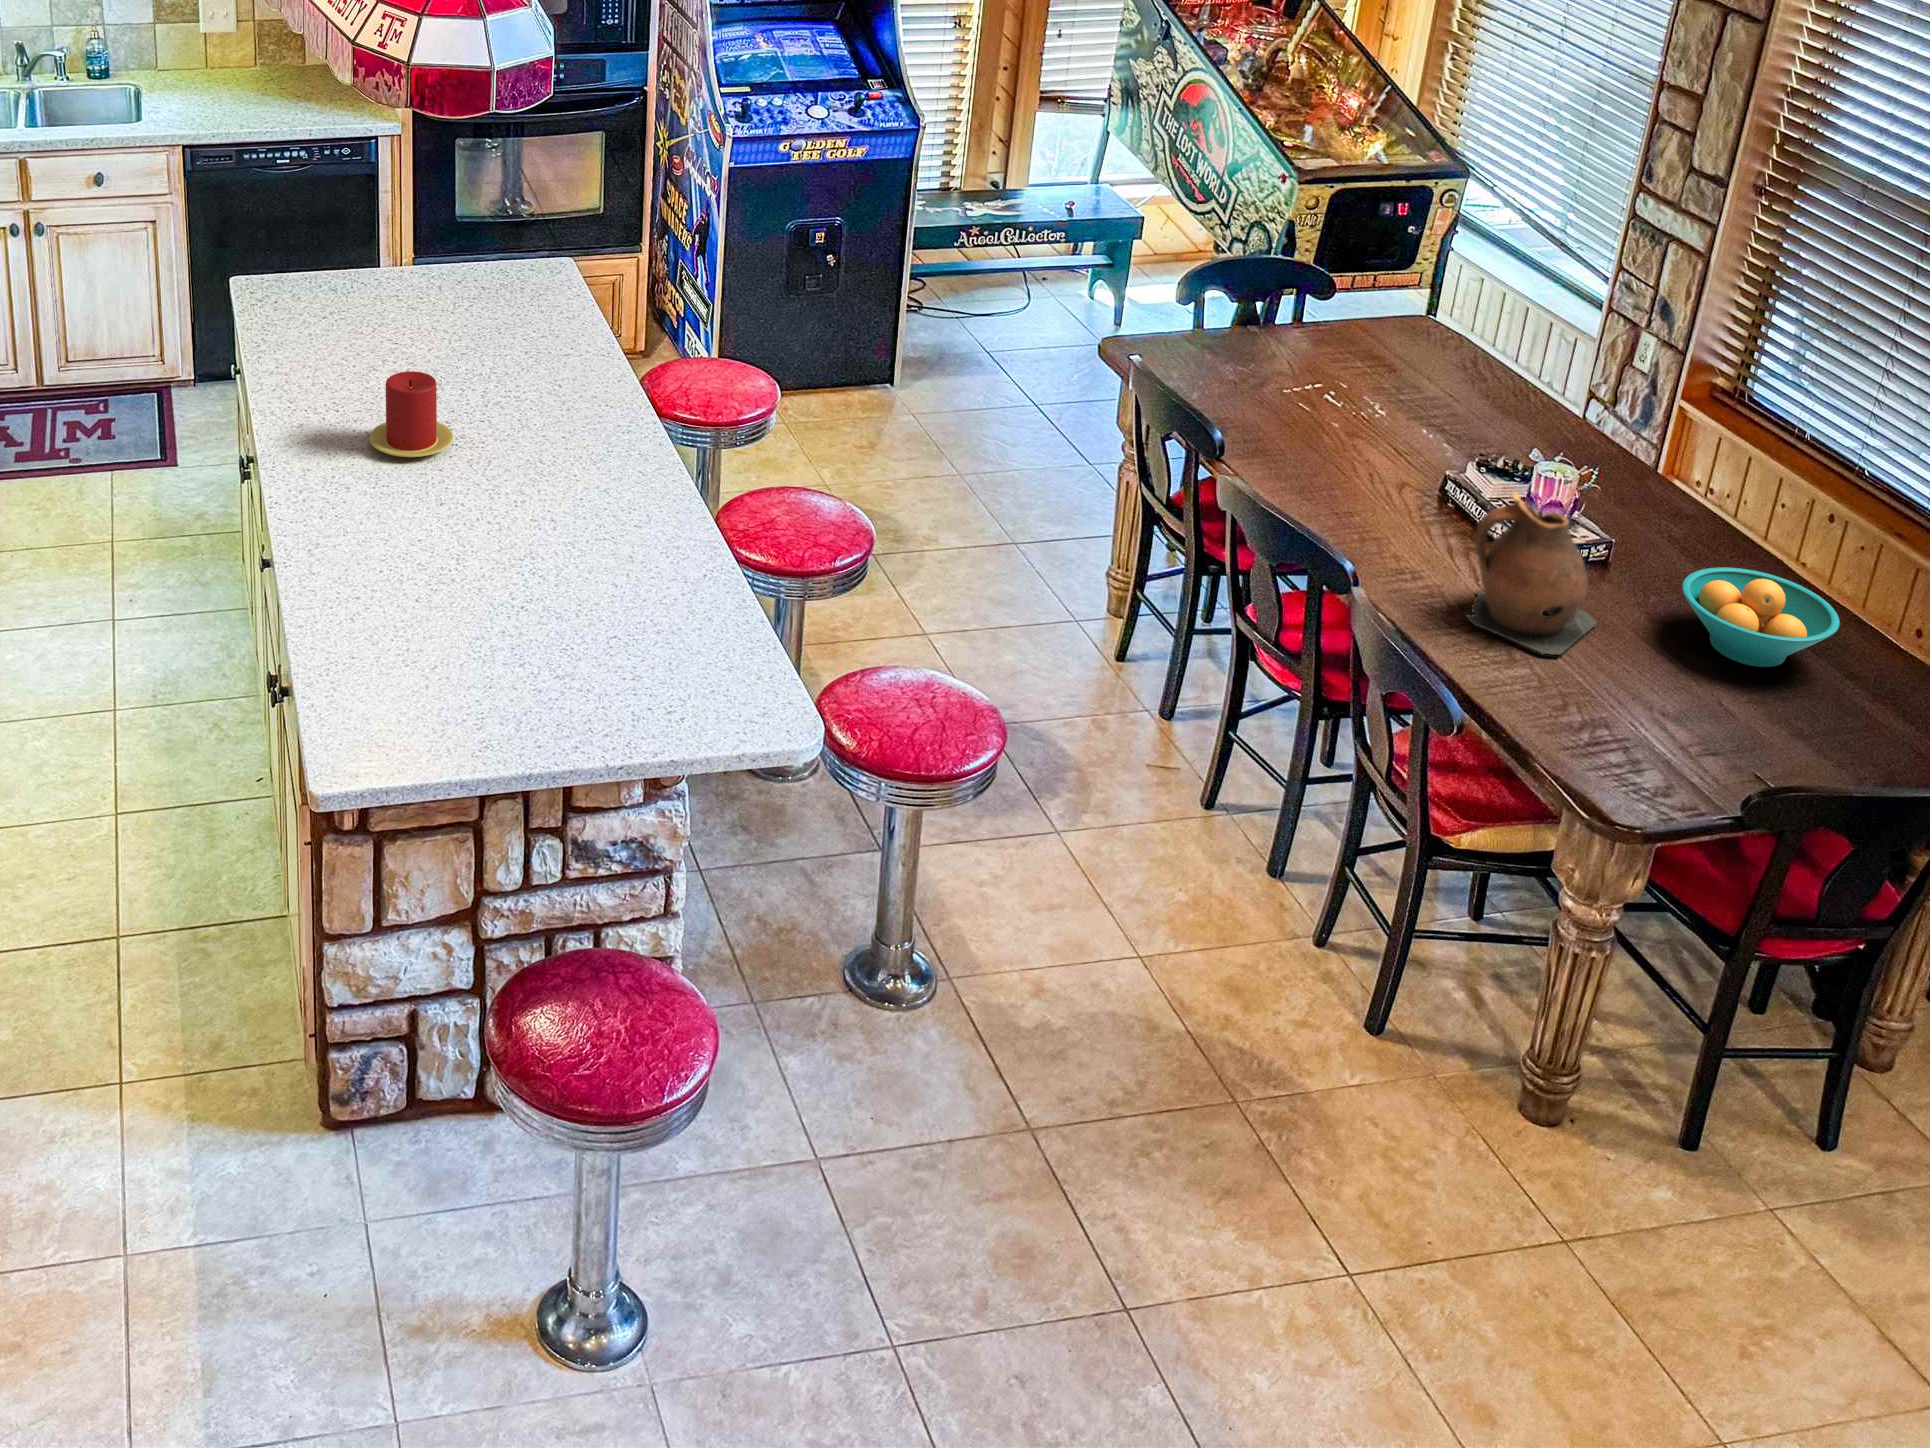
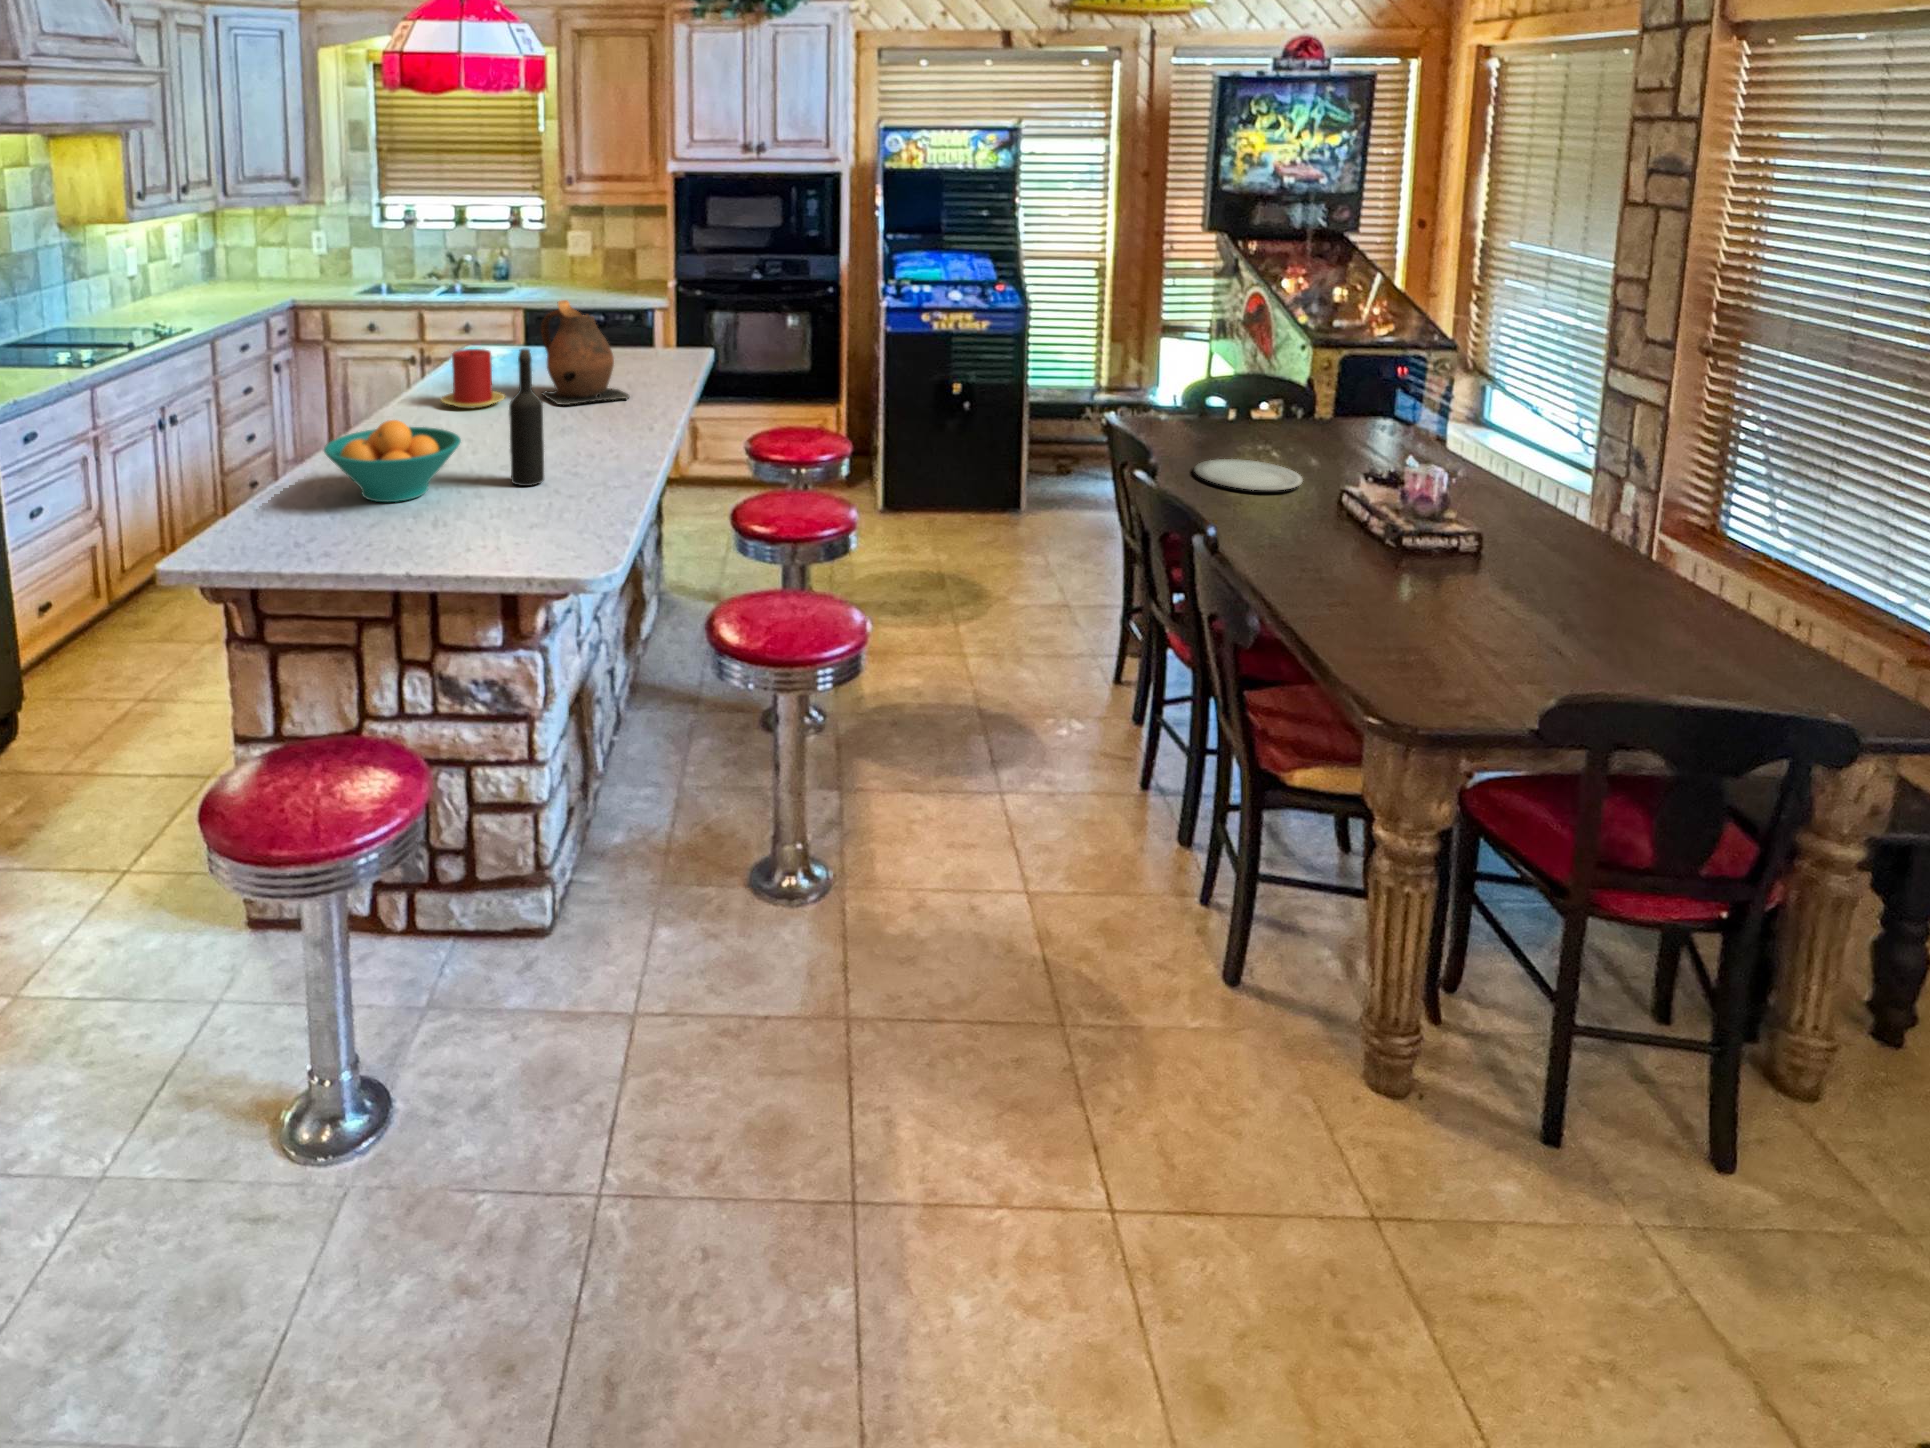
plate: none [1269,418,1393,474] -> present [1194,459,1303,490]
wine bottle: none [629,466,672,620] -> present [509,349,544,486]
ceramic pitcher: present [1465,492,1597,655] -> present [541,300,629,405]
fruit bowl: present [1682,567,1840,667] -> present [324,420,461,502]

